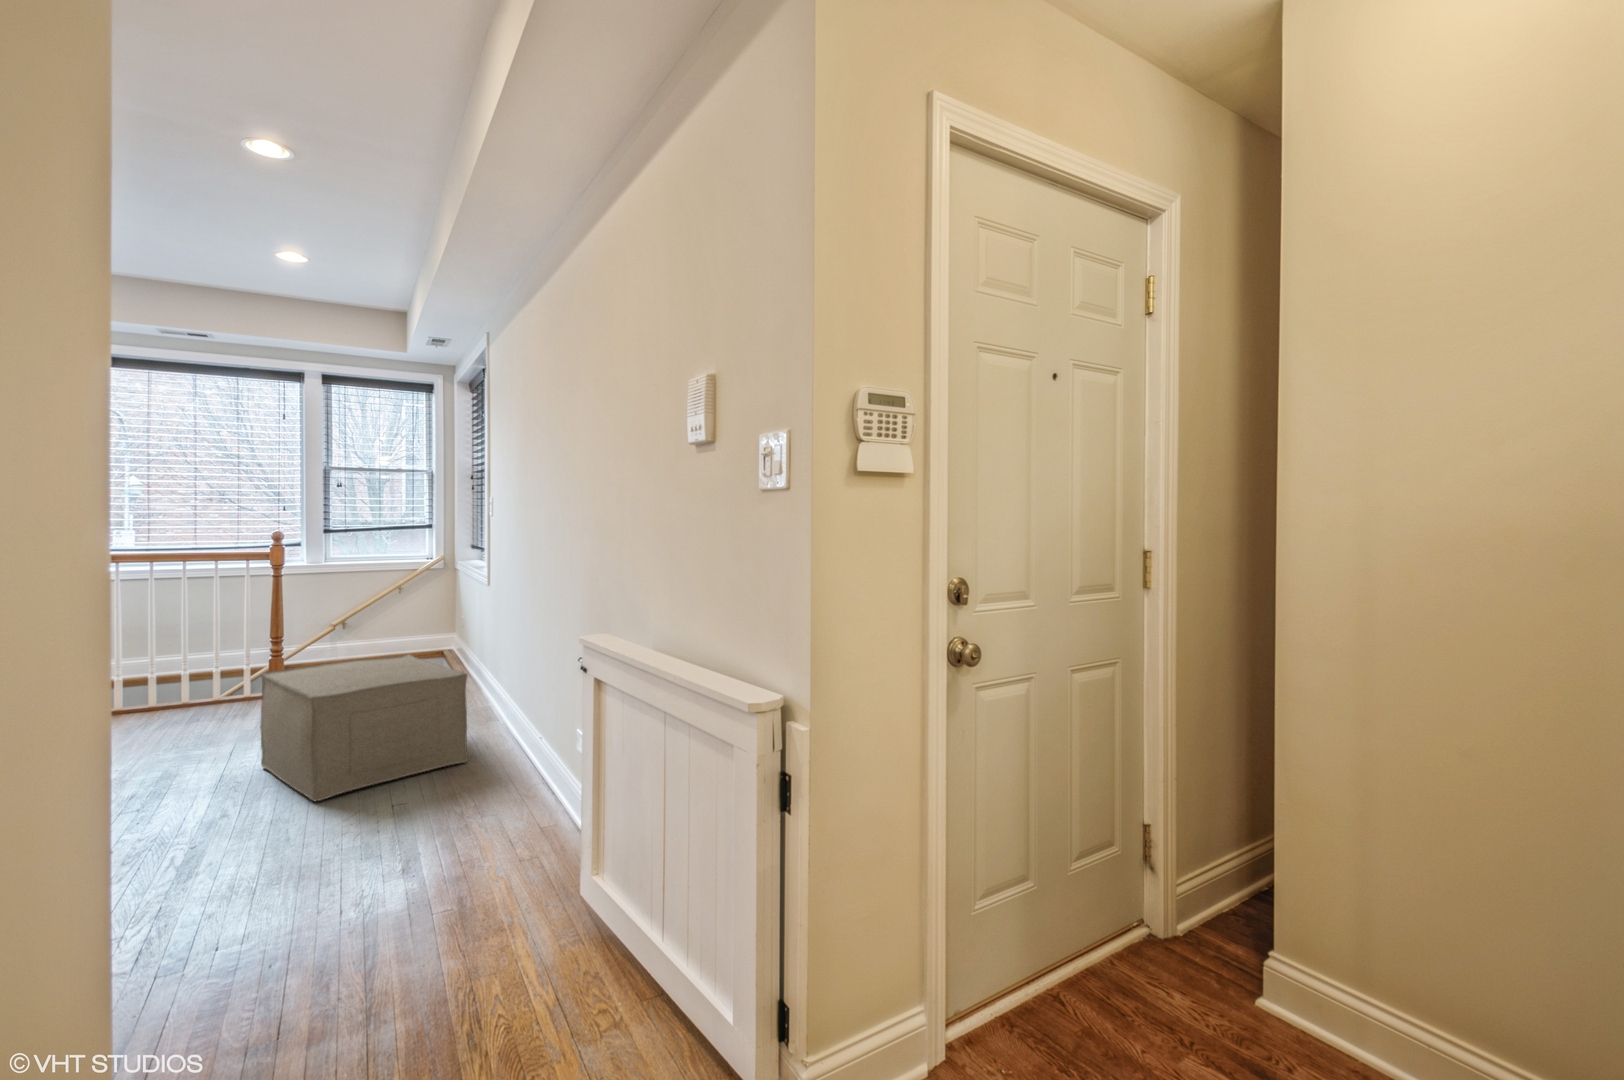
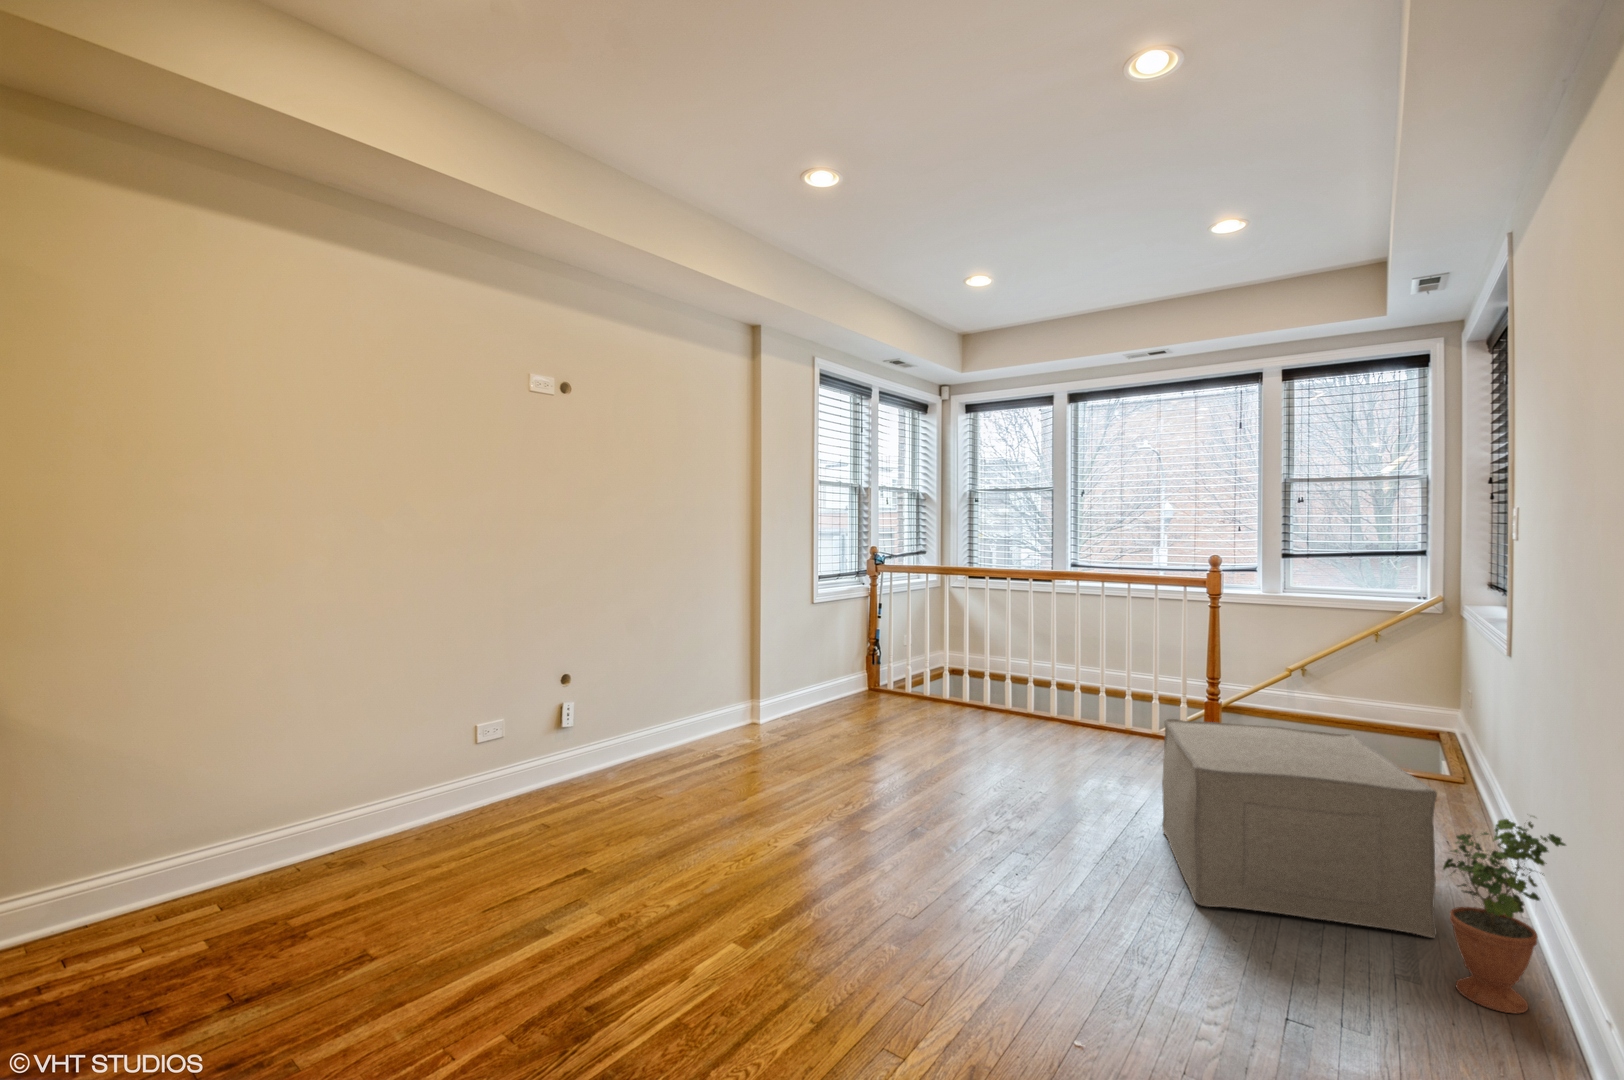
potted plant: none [474,671,531,783] -> present [1443,819,1566,1014]

